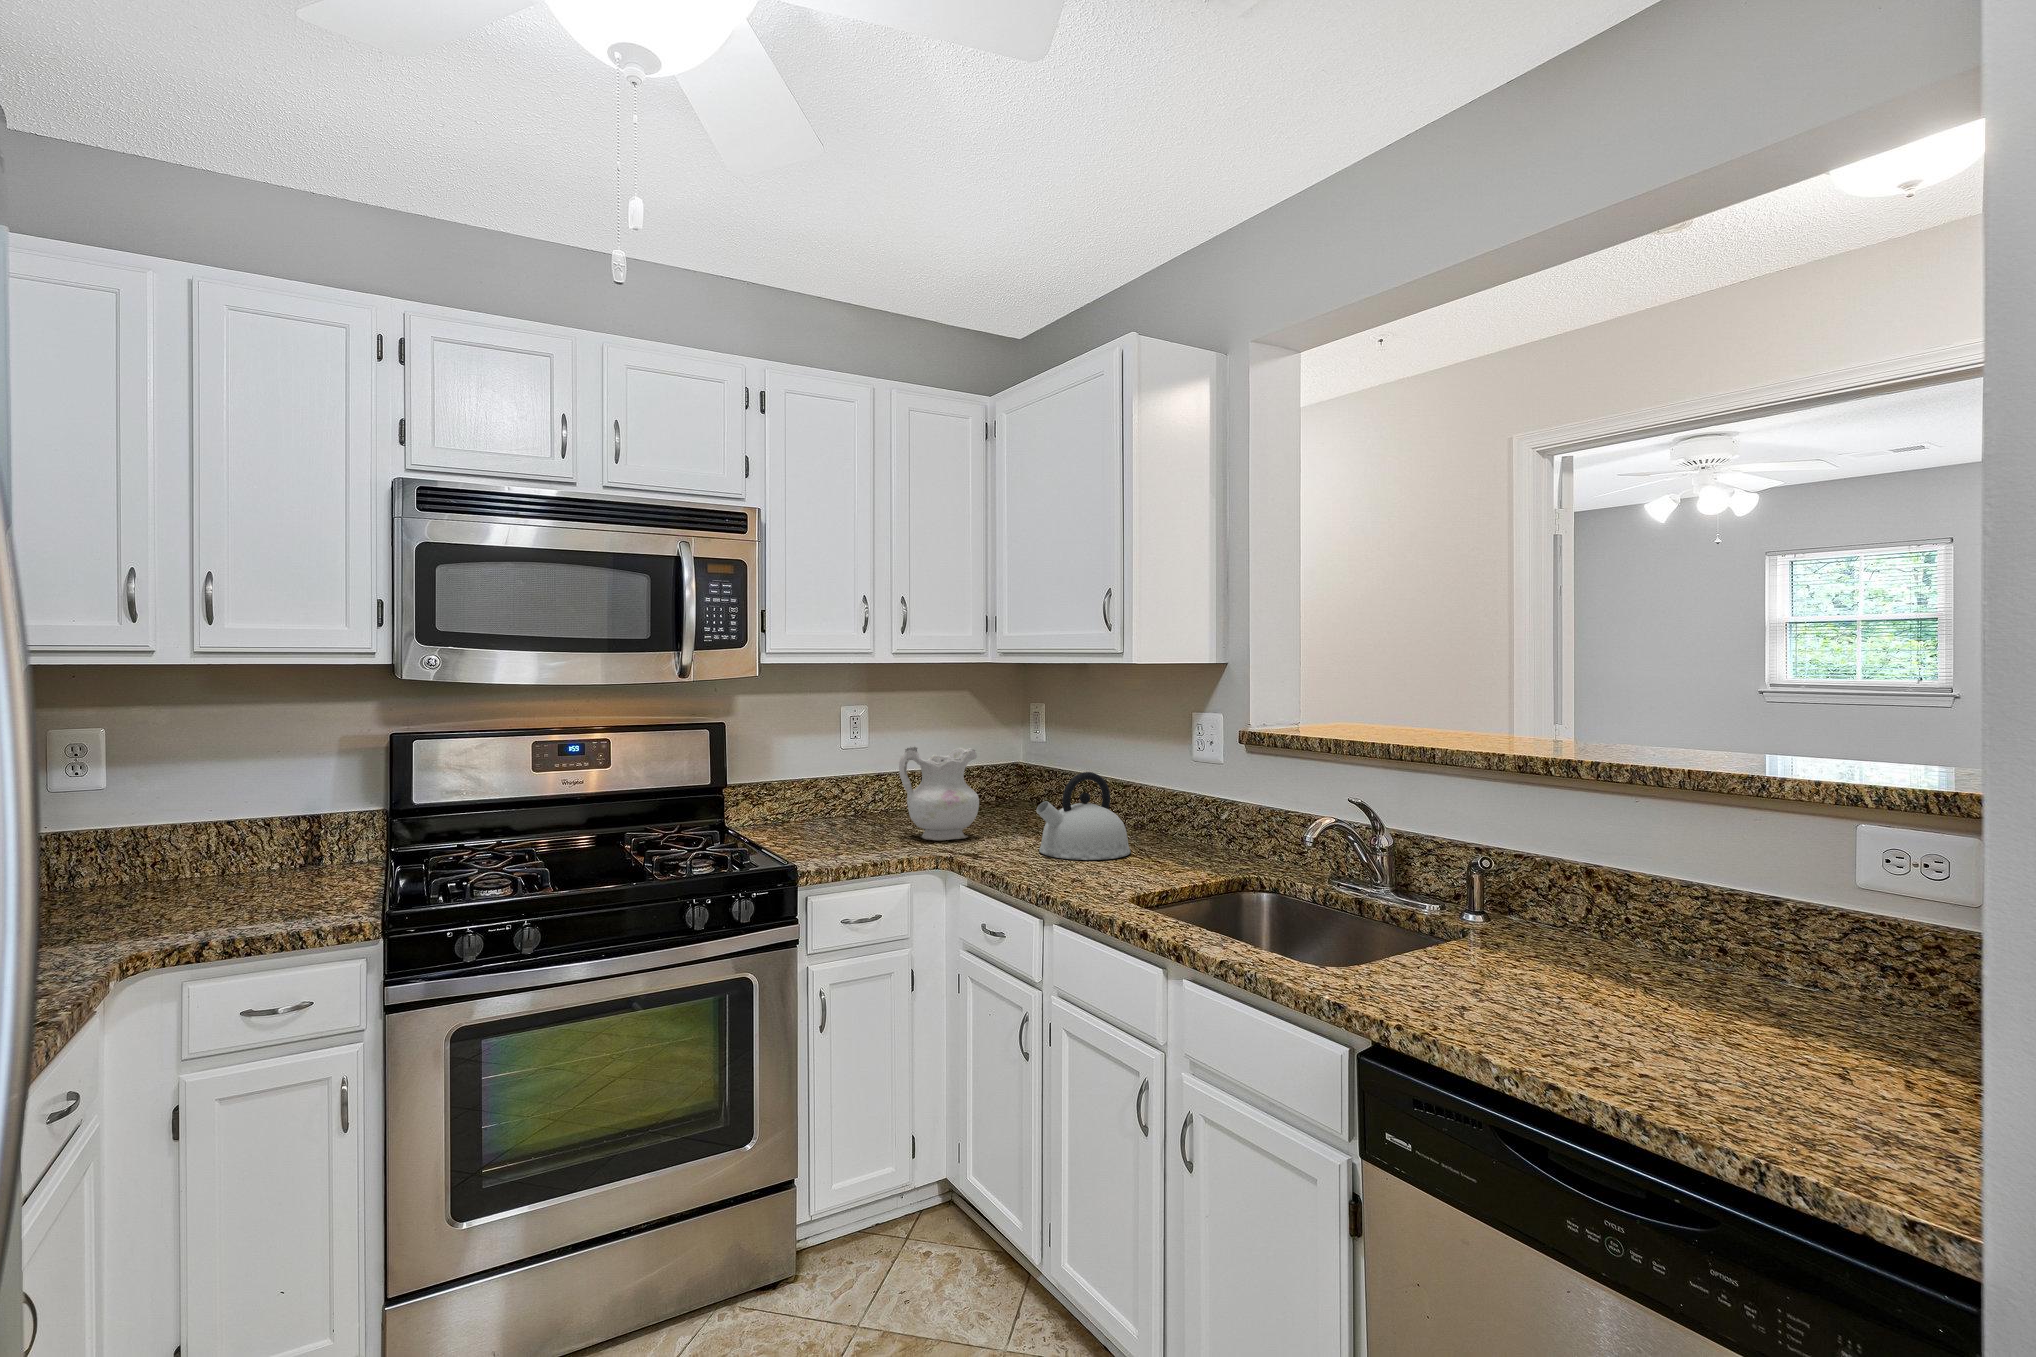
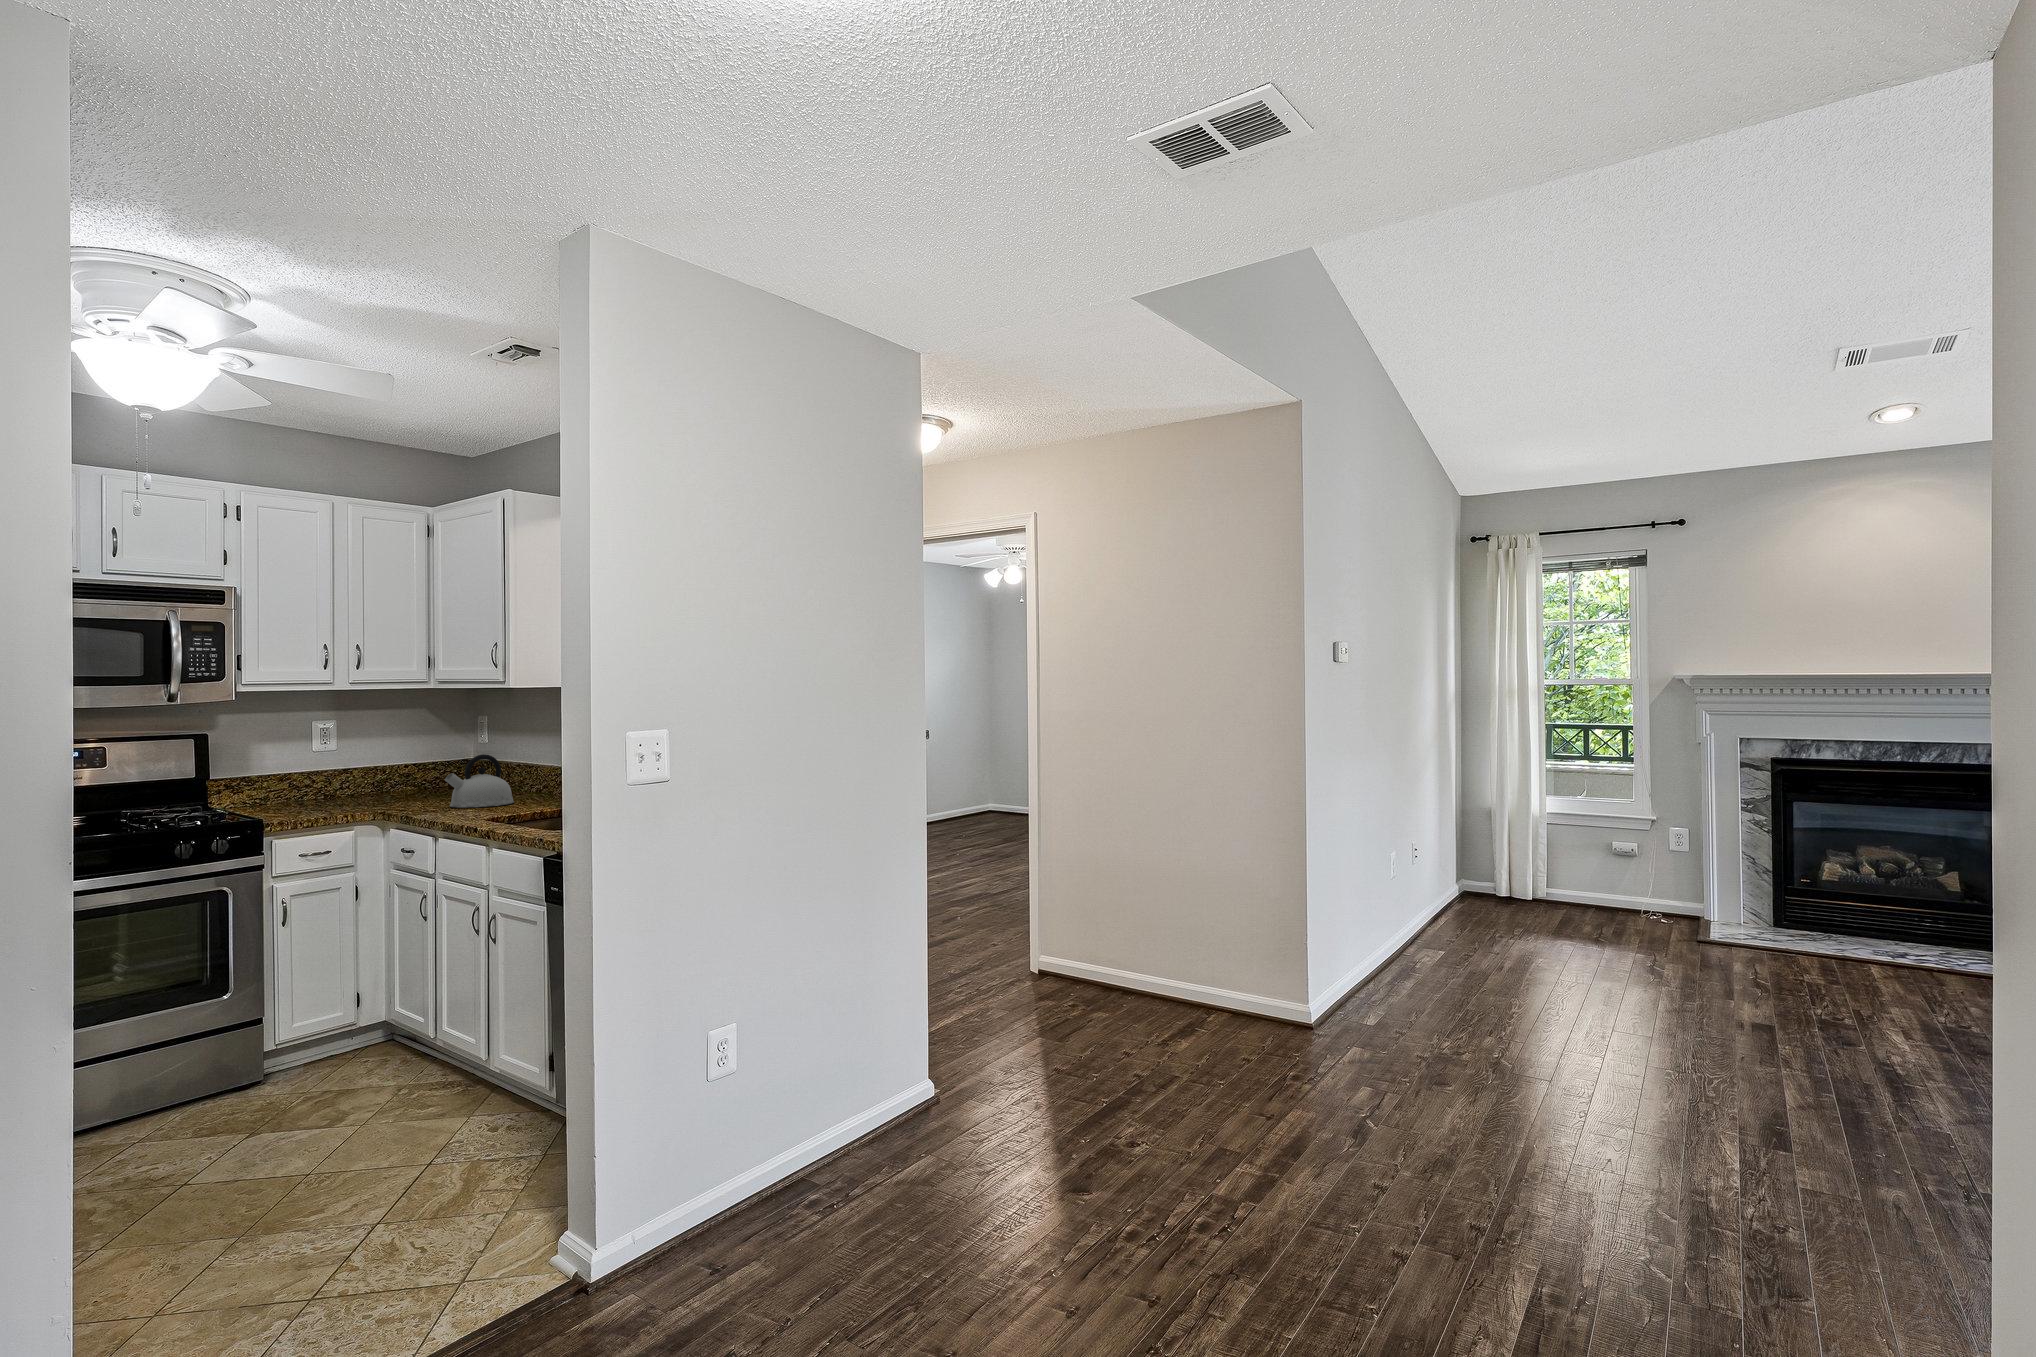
ceramic pitcher: present [899,747,979,841] -> none [351,744,414,806]

